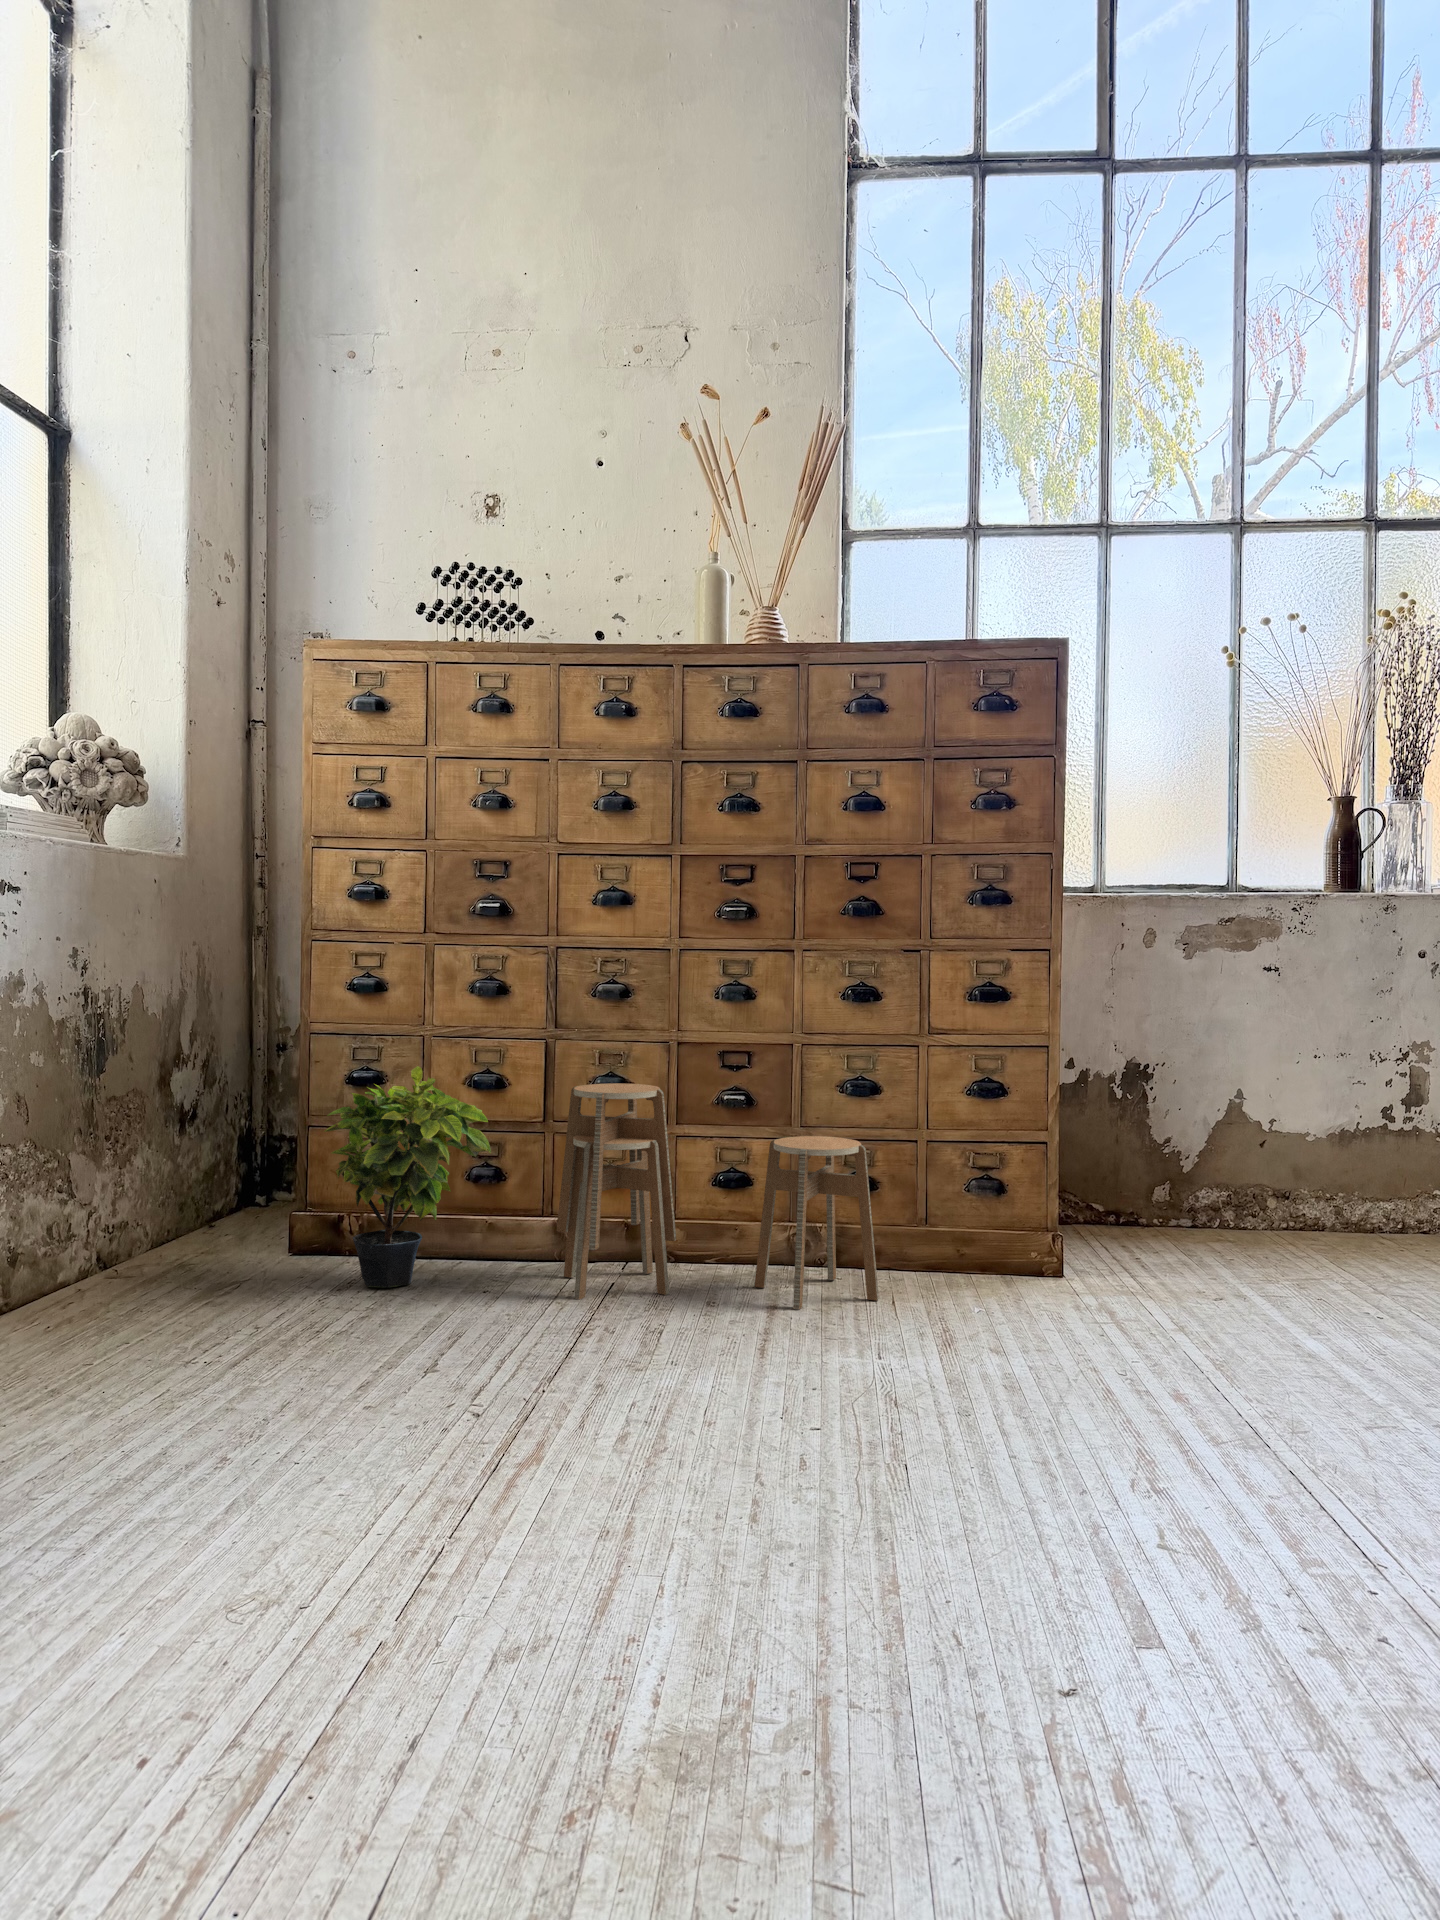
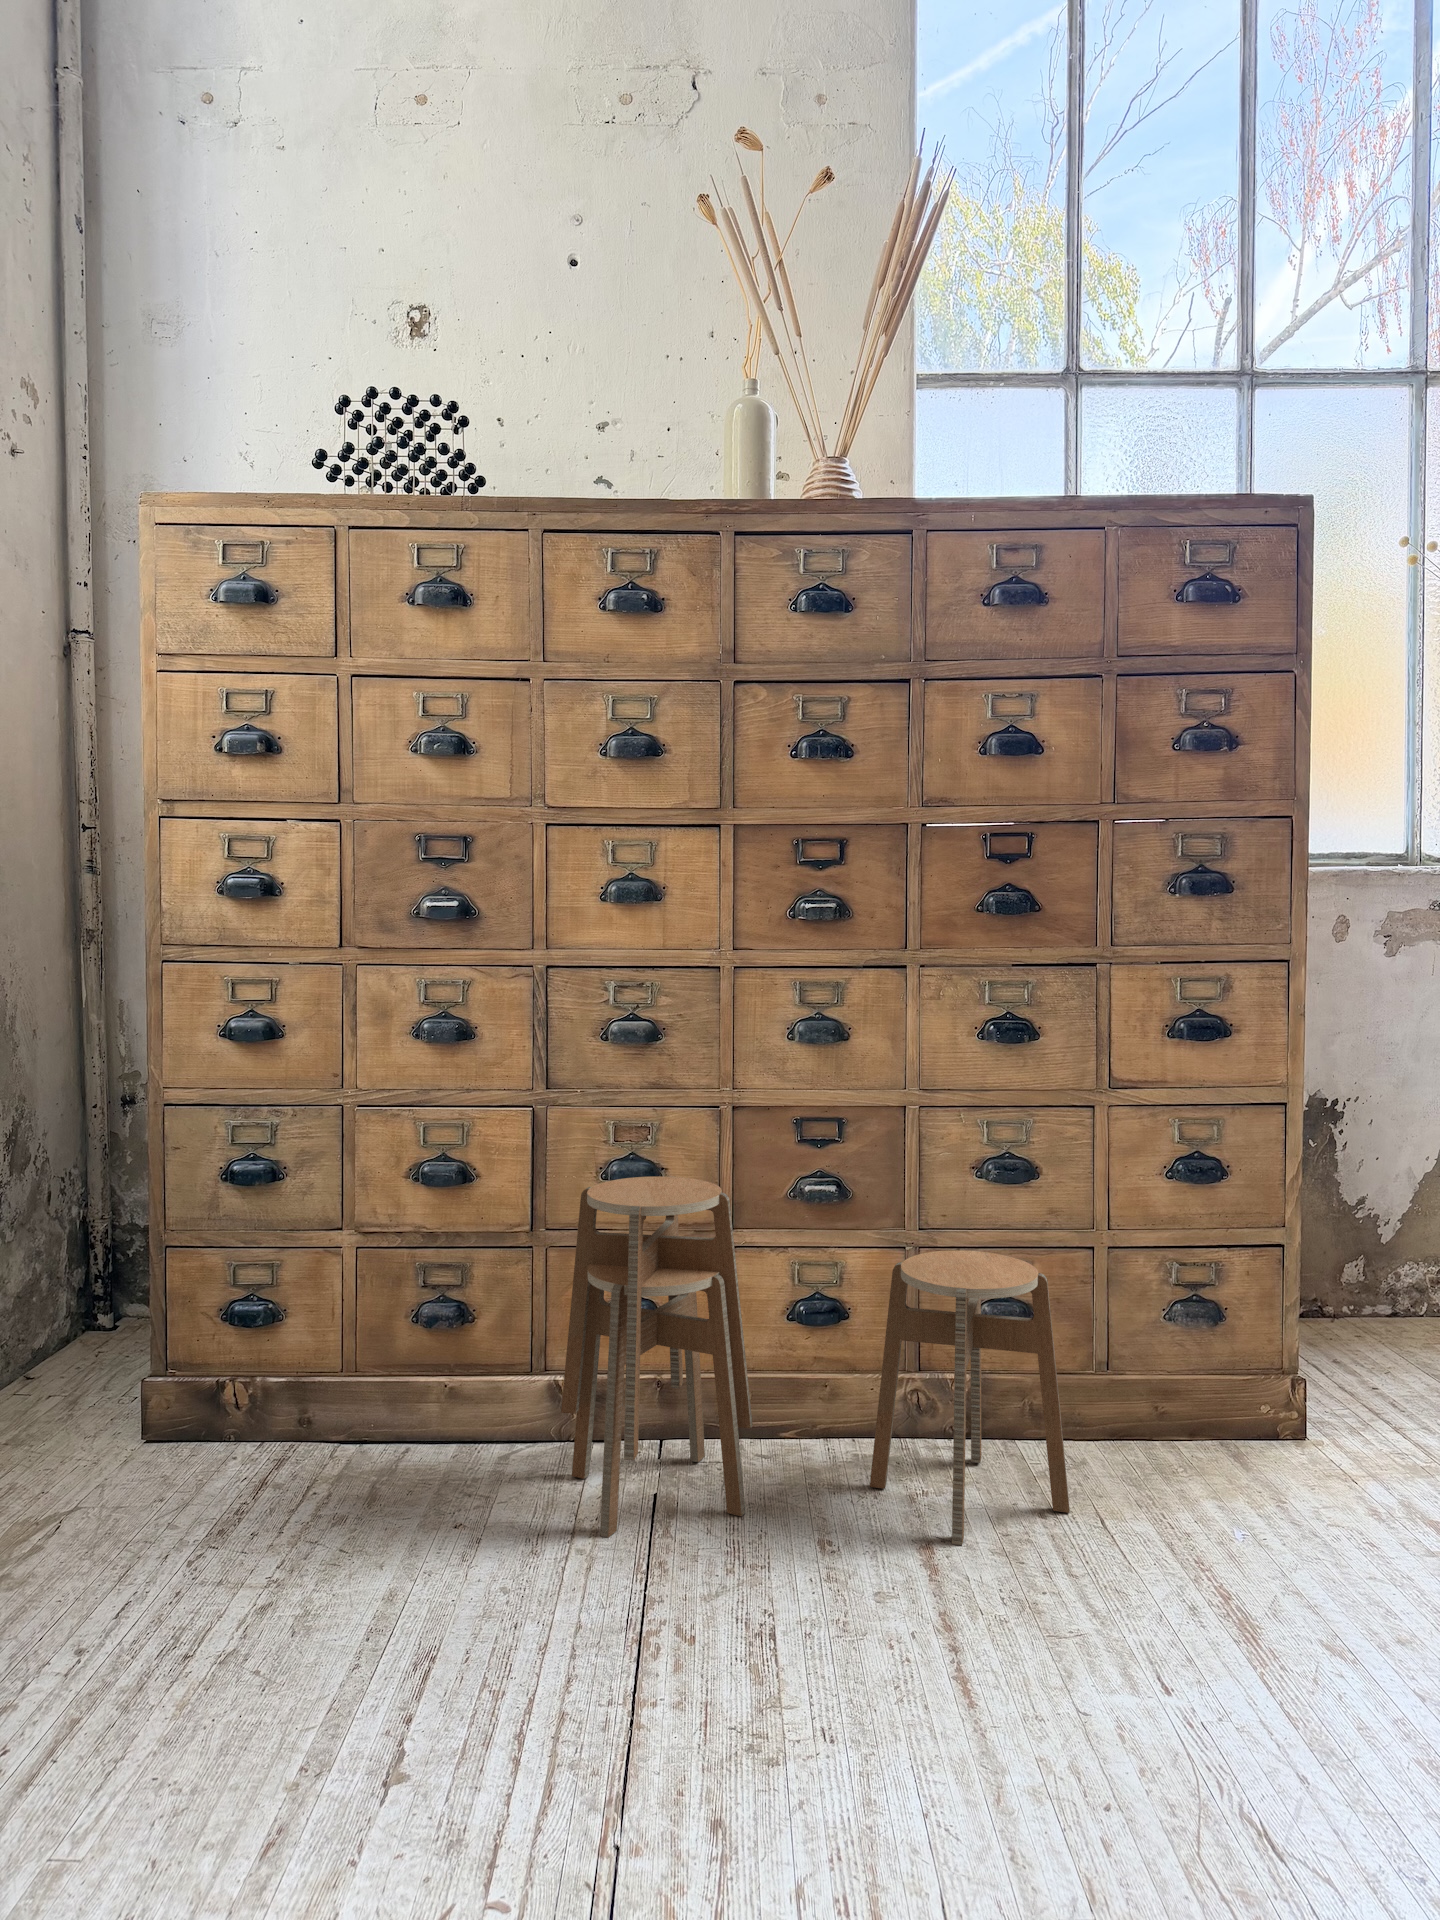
potted plant: present [324,1066,491,1288] -> none [184,1164,456,1526]

